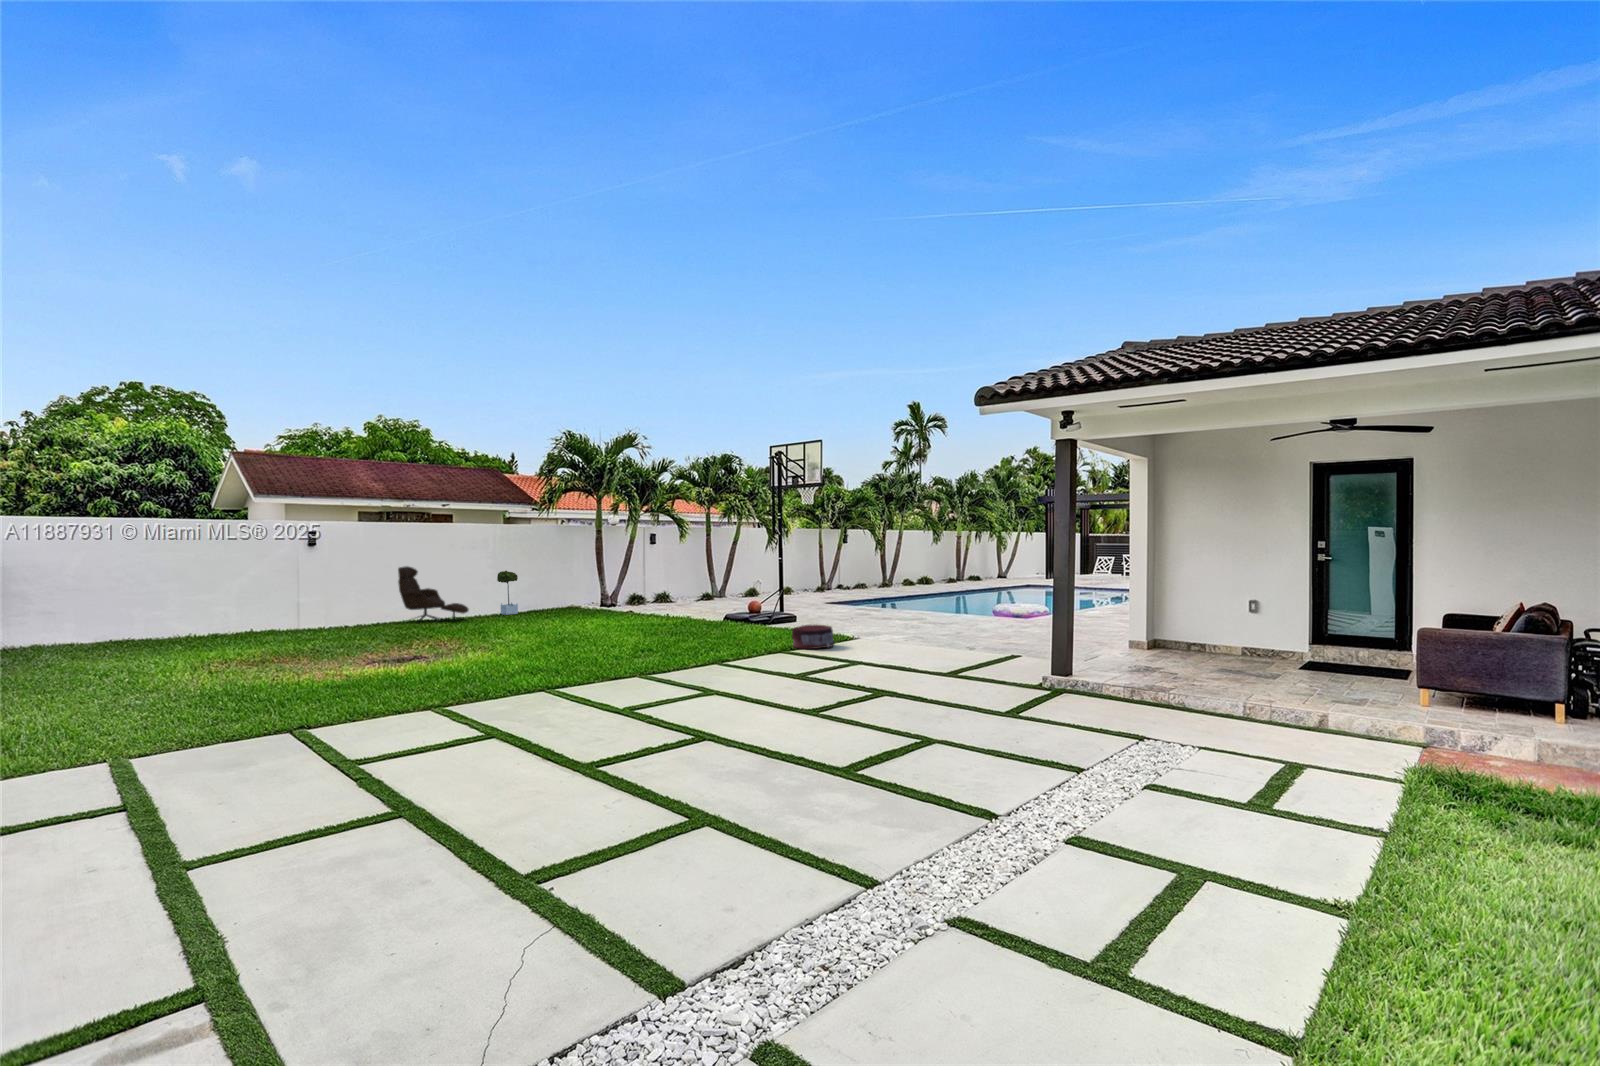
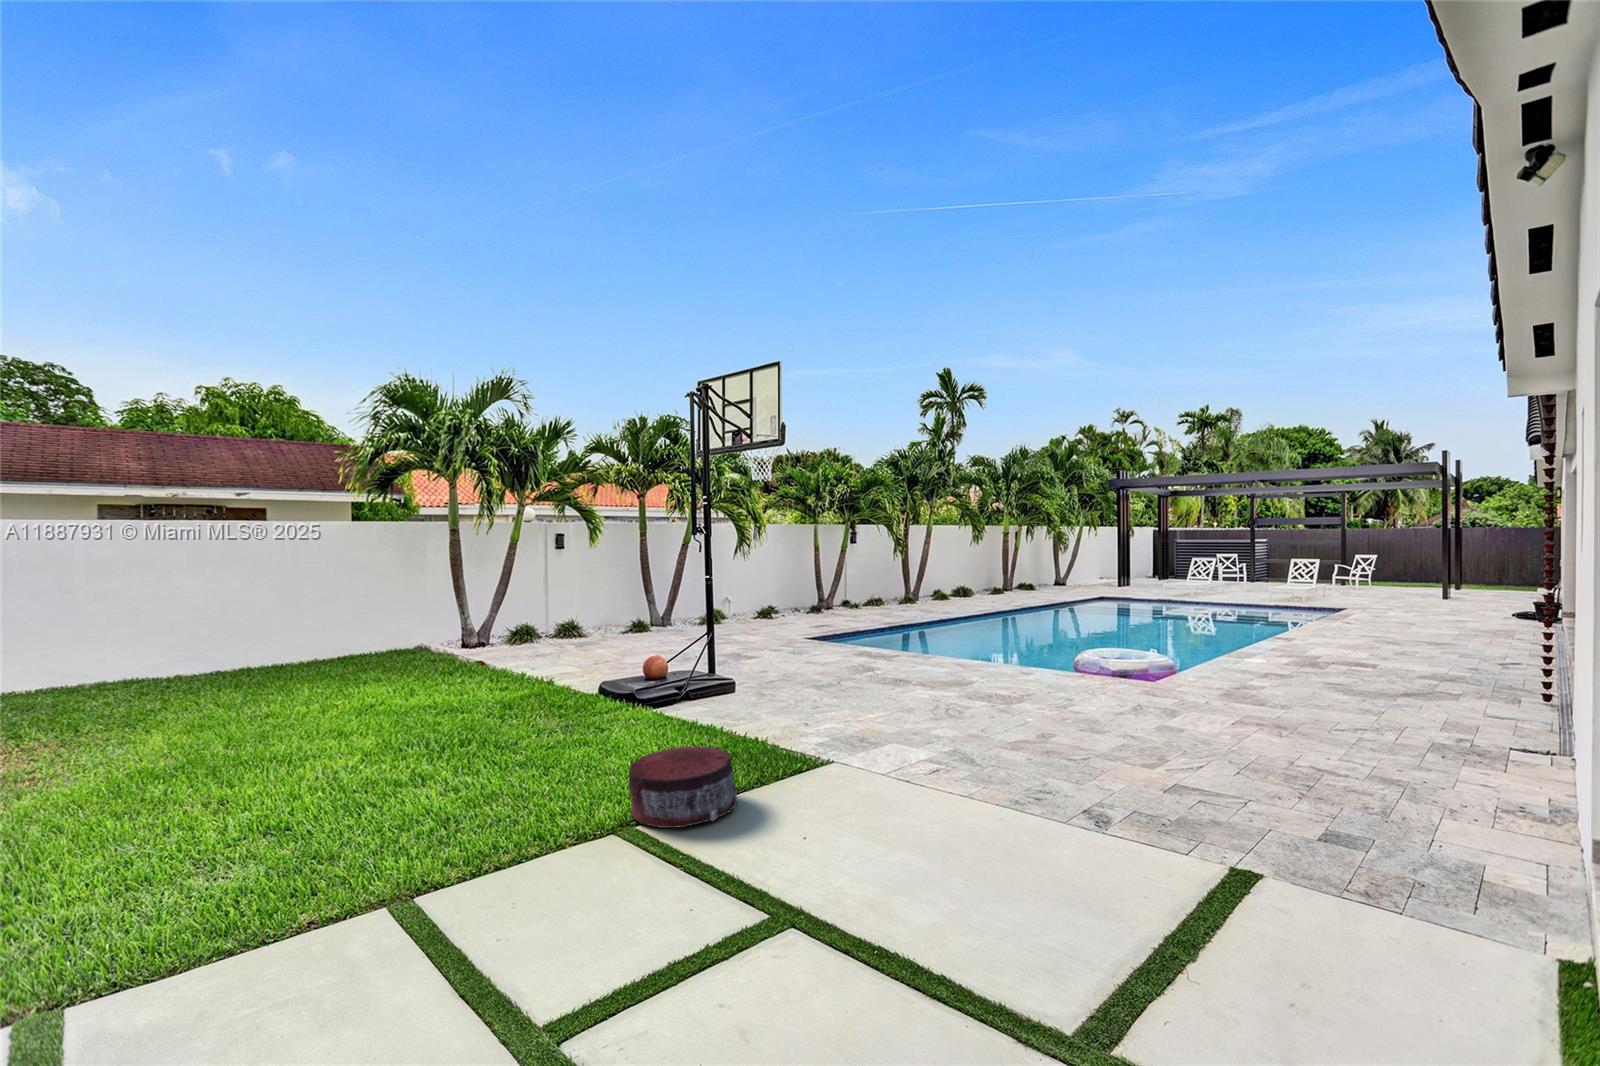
lounge chair: present [398,566,469,622] -> none [26,594,175,696]
potted tree: present [497,571,518,615] -> none [261,595,299,668]

